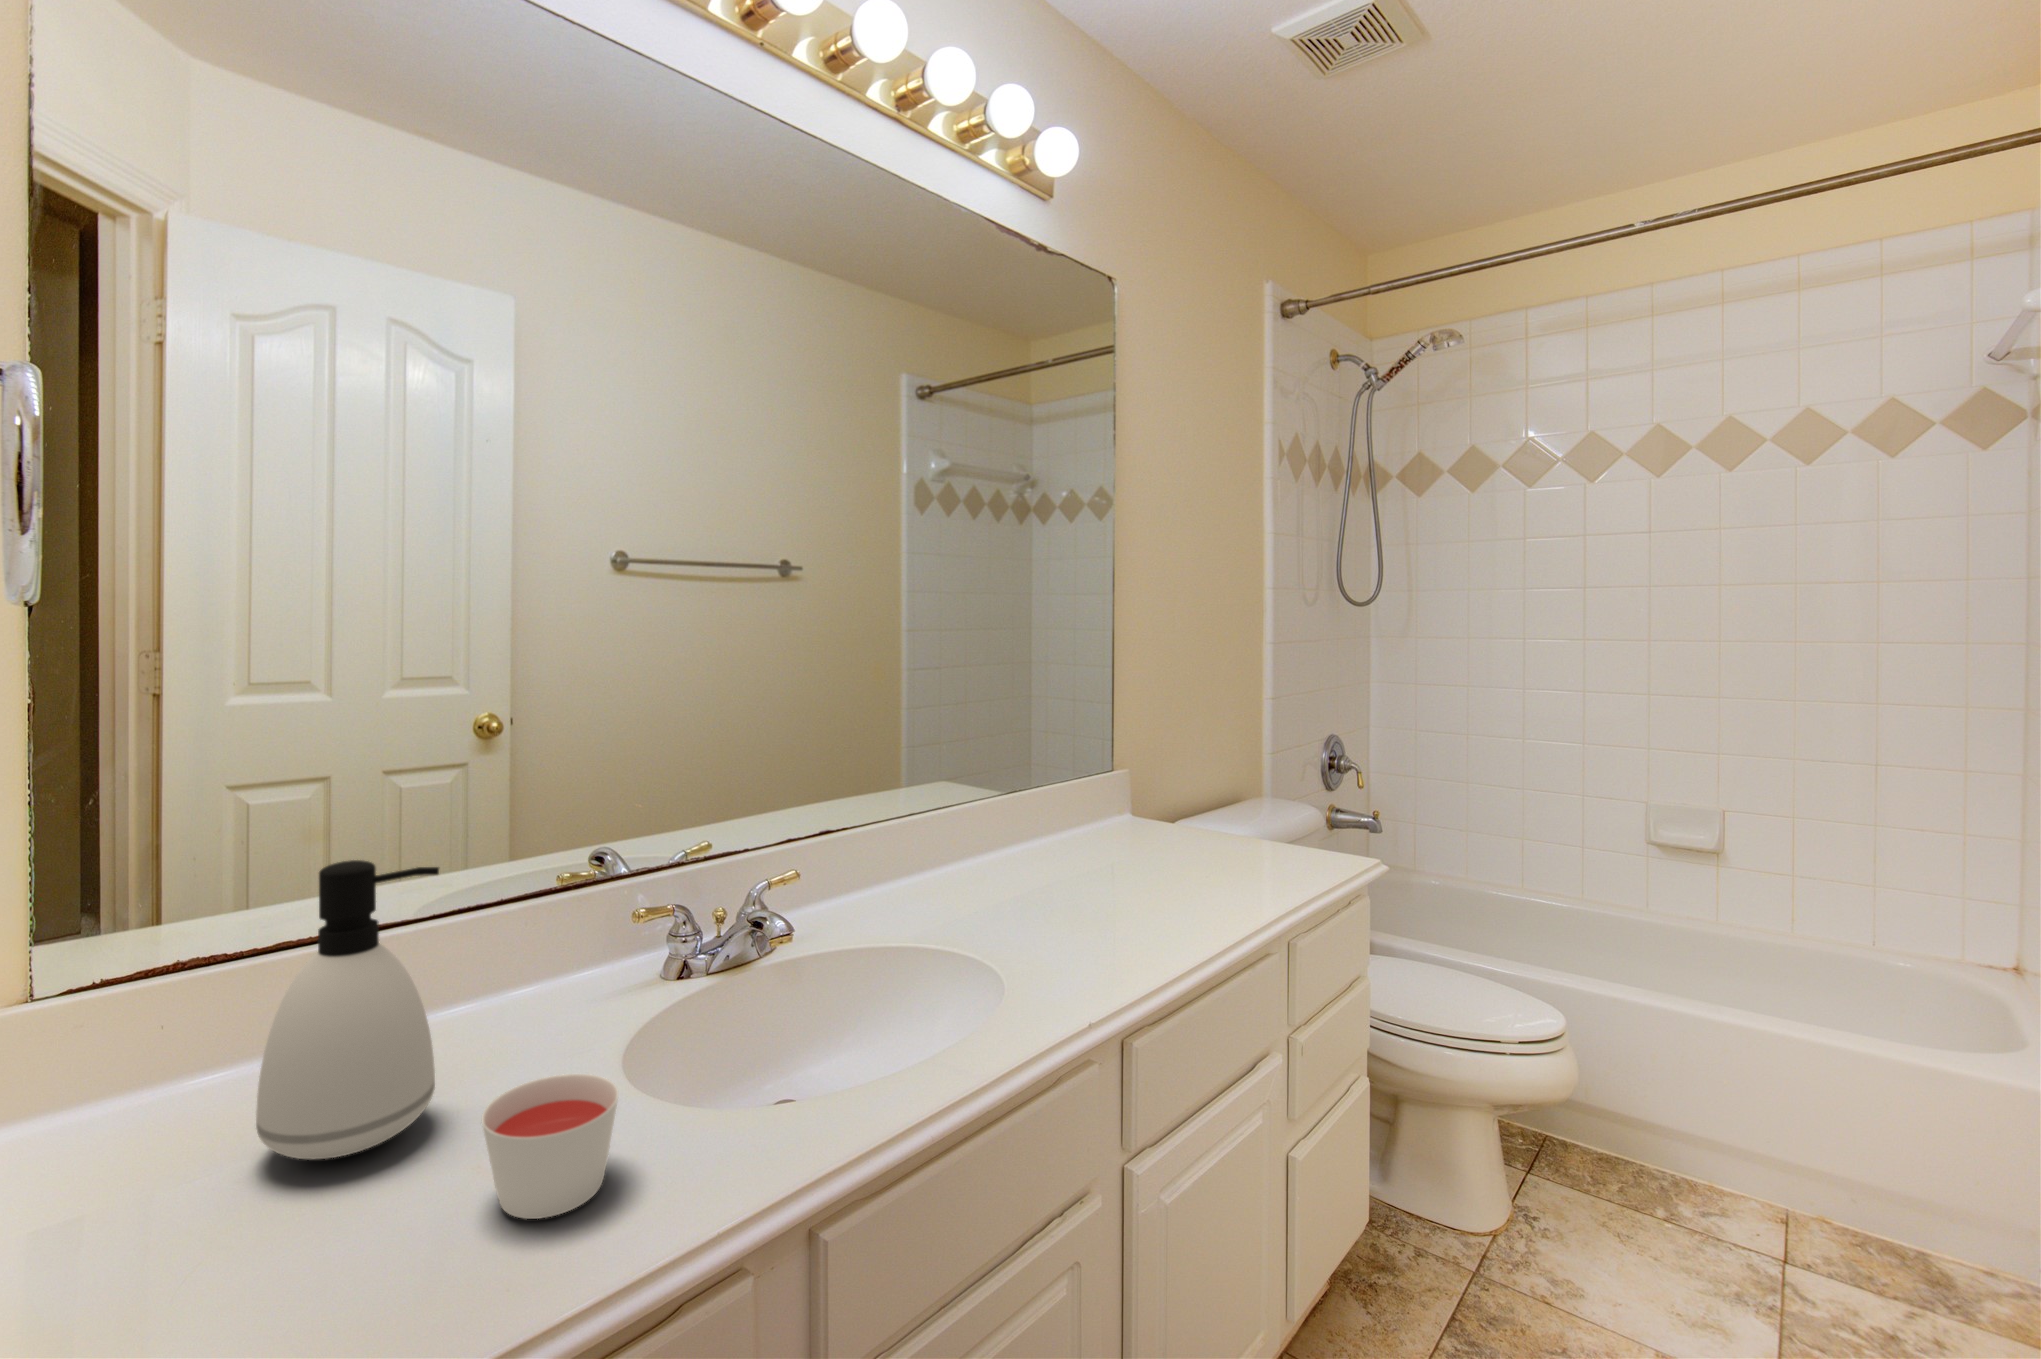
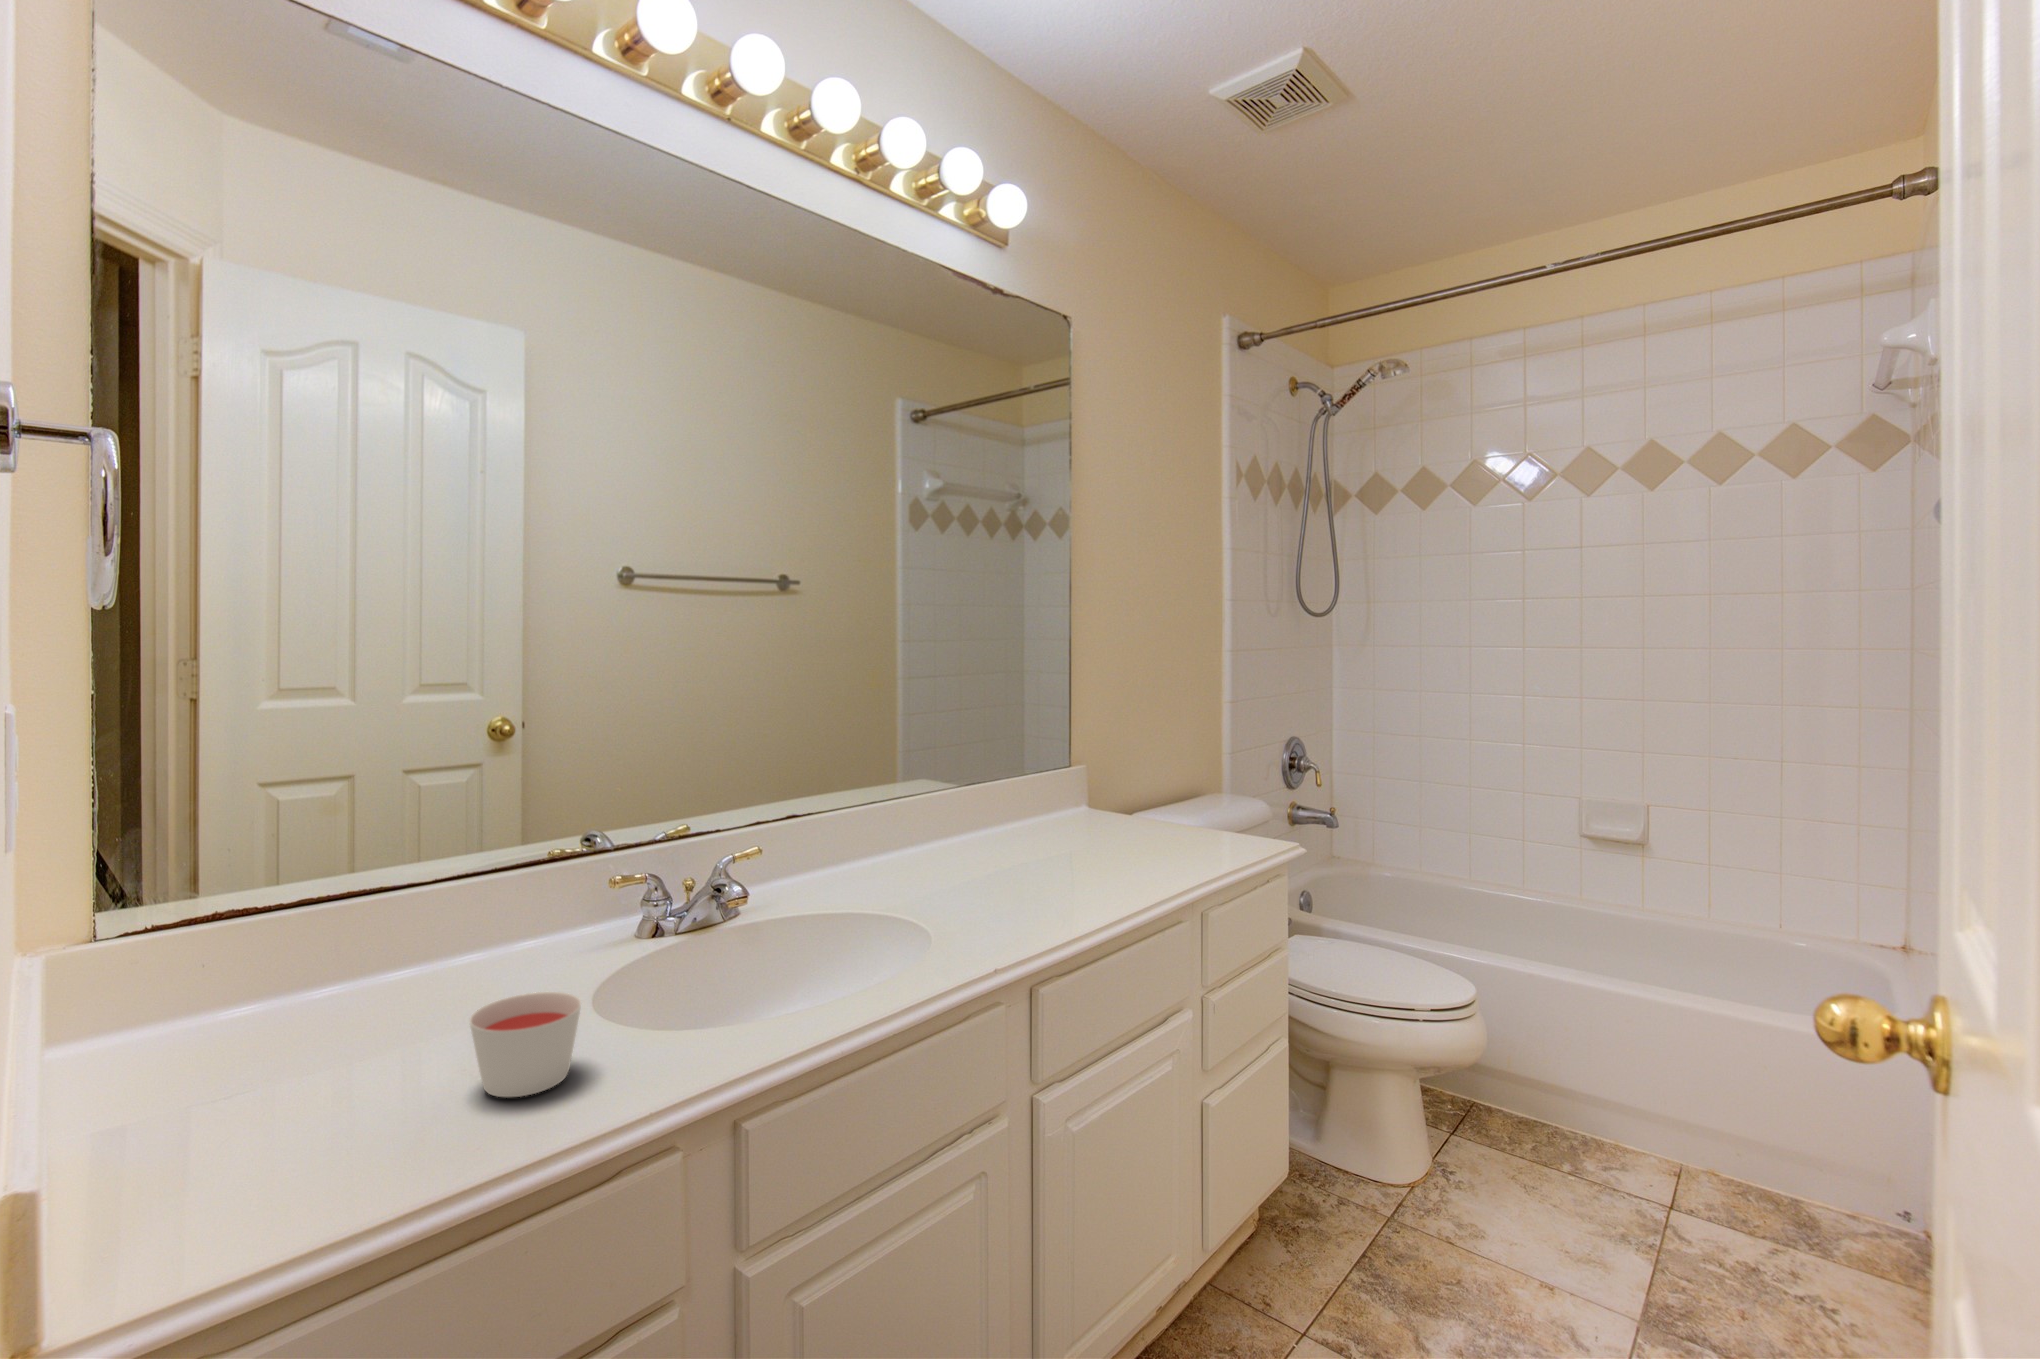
soap dispenser: present [256,860,439,1159] -> none [285,821,437,1061]

